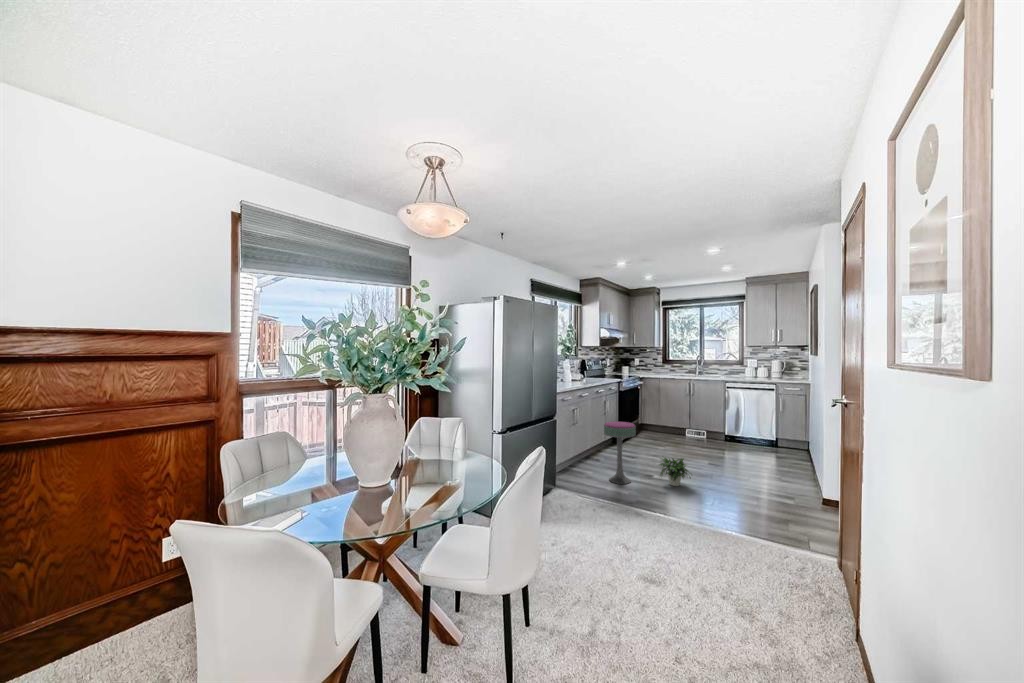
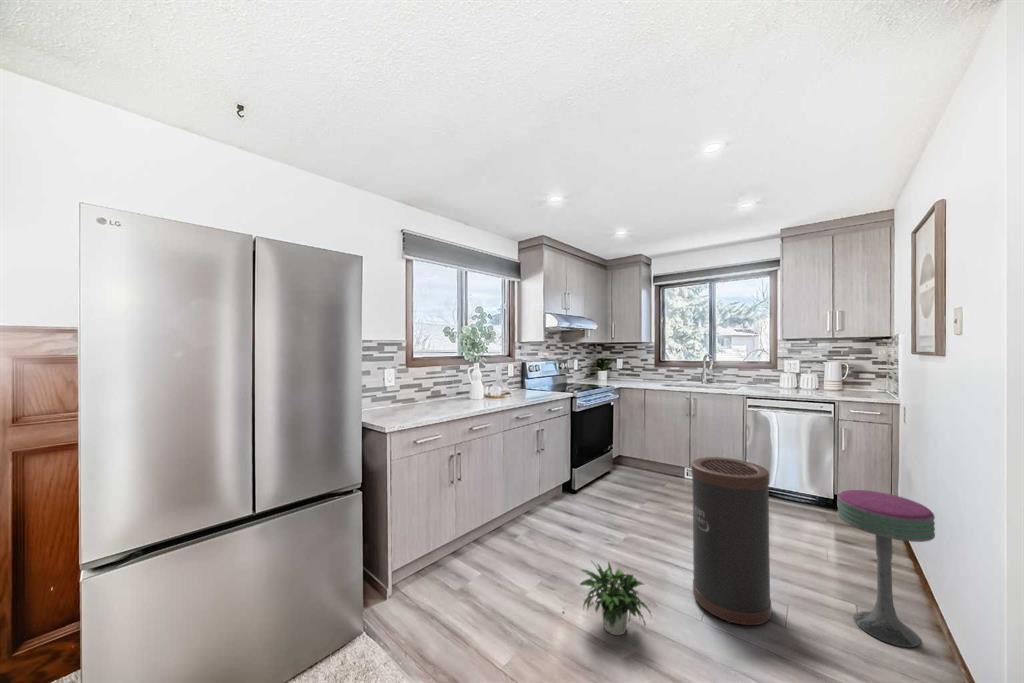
trash can: none [706,408,744,481] -> present [691,457,771,625]
bar stool: present [604,421,636,484] -> present [838,490,935,647]

